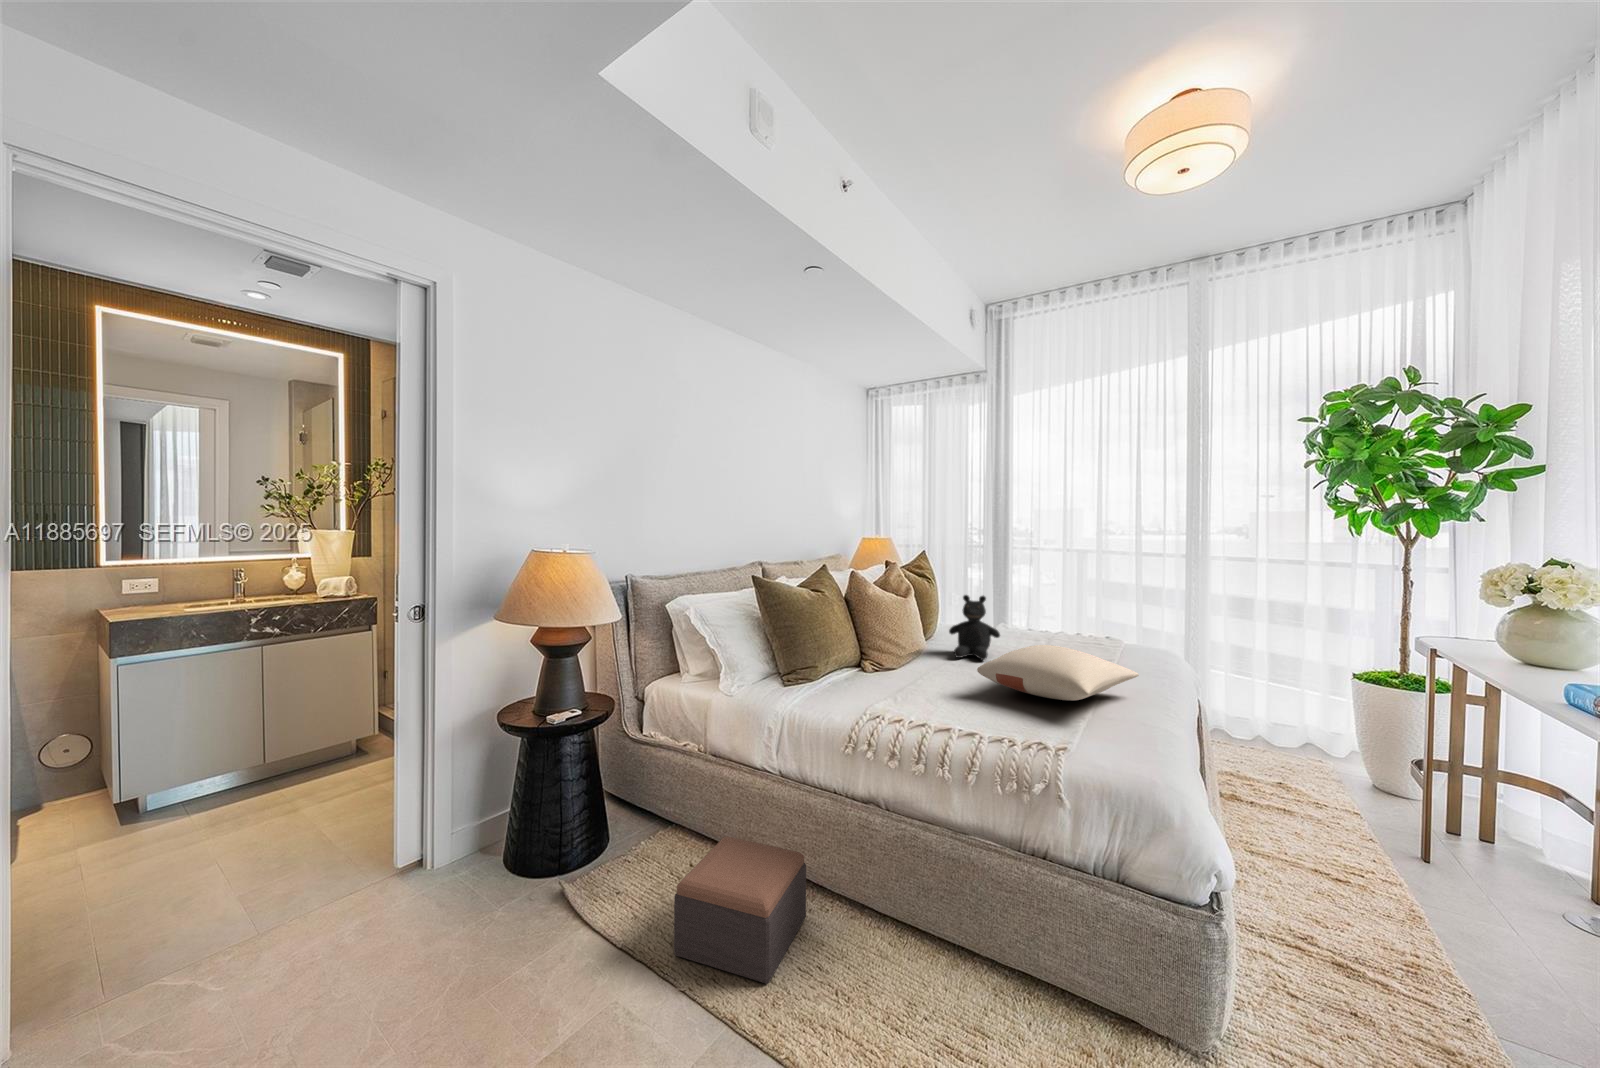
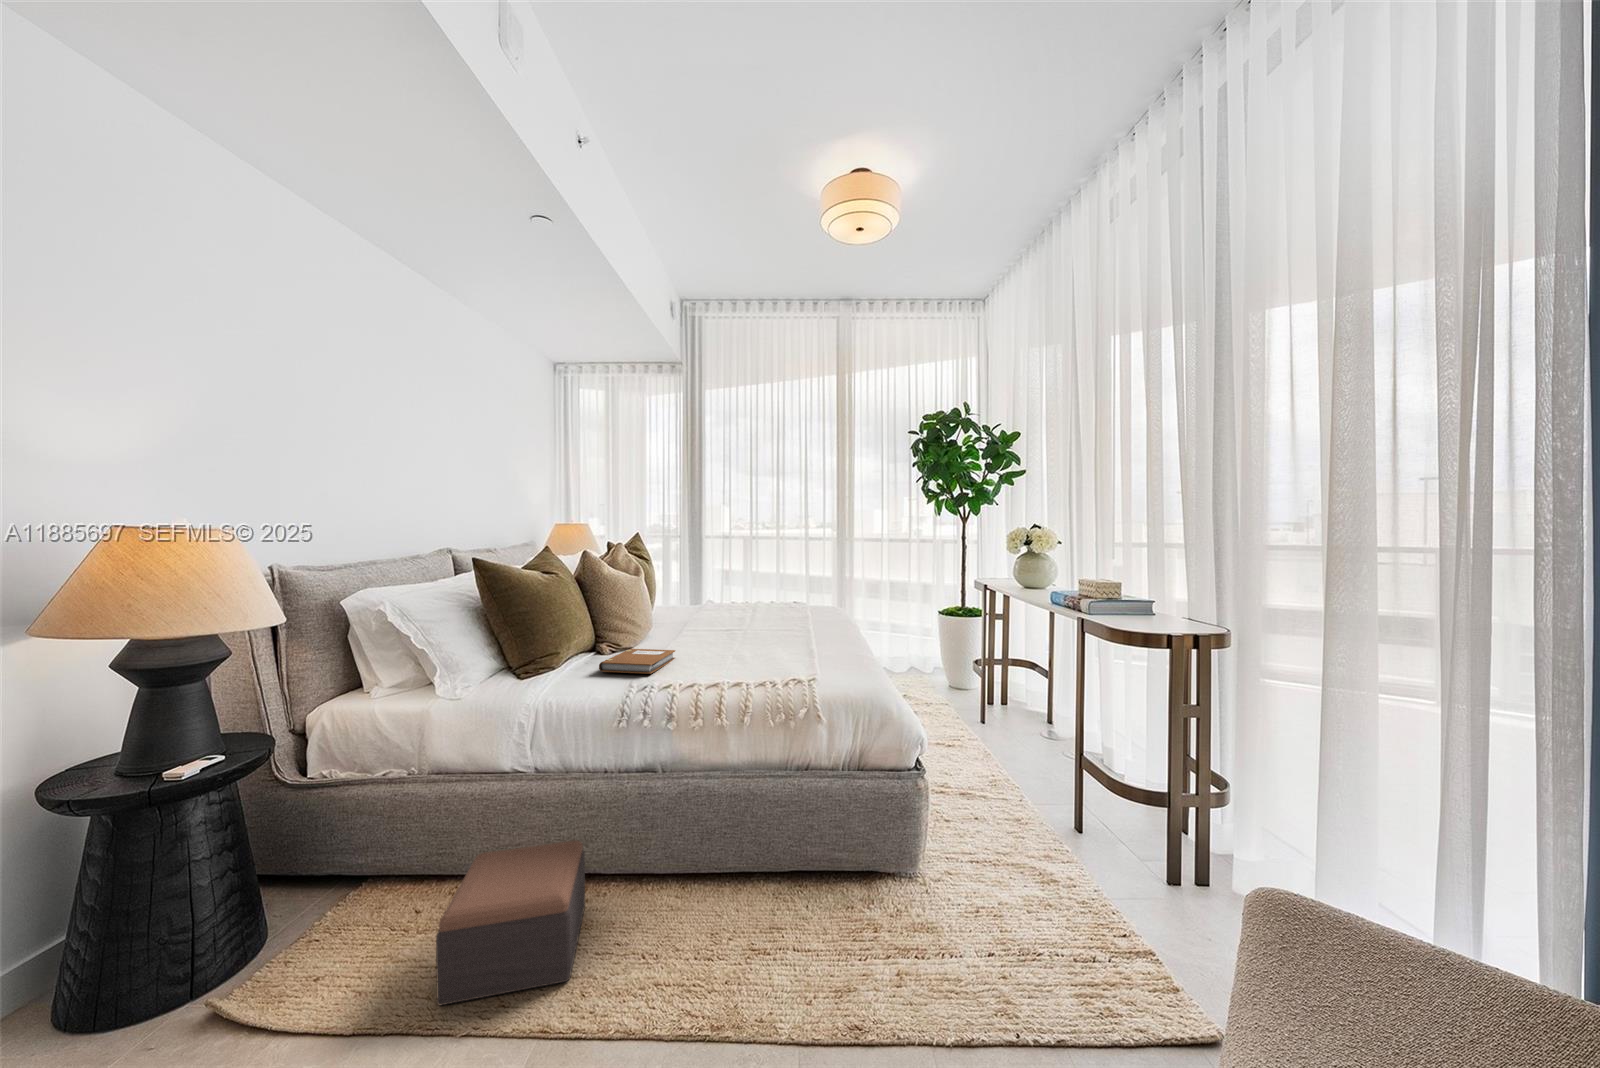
teddy bear: present [949,595,1000,660] -> none [677,570,724,628]
pillow: present [977,645,1139,700] -> none [724,604,840,647]
notebook: none [844,673,924,704] -> present [599,649,675,674]

